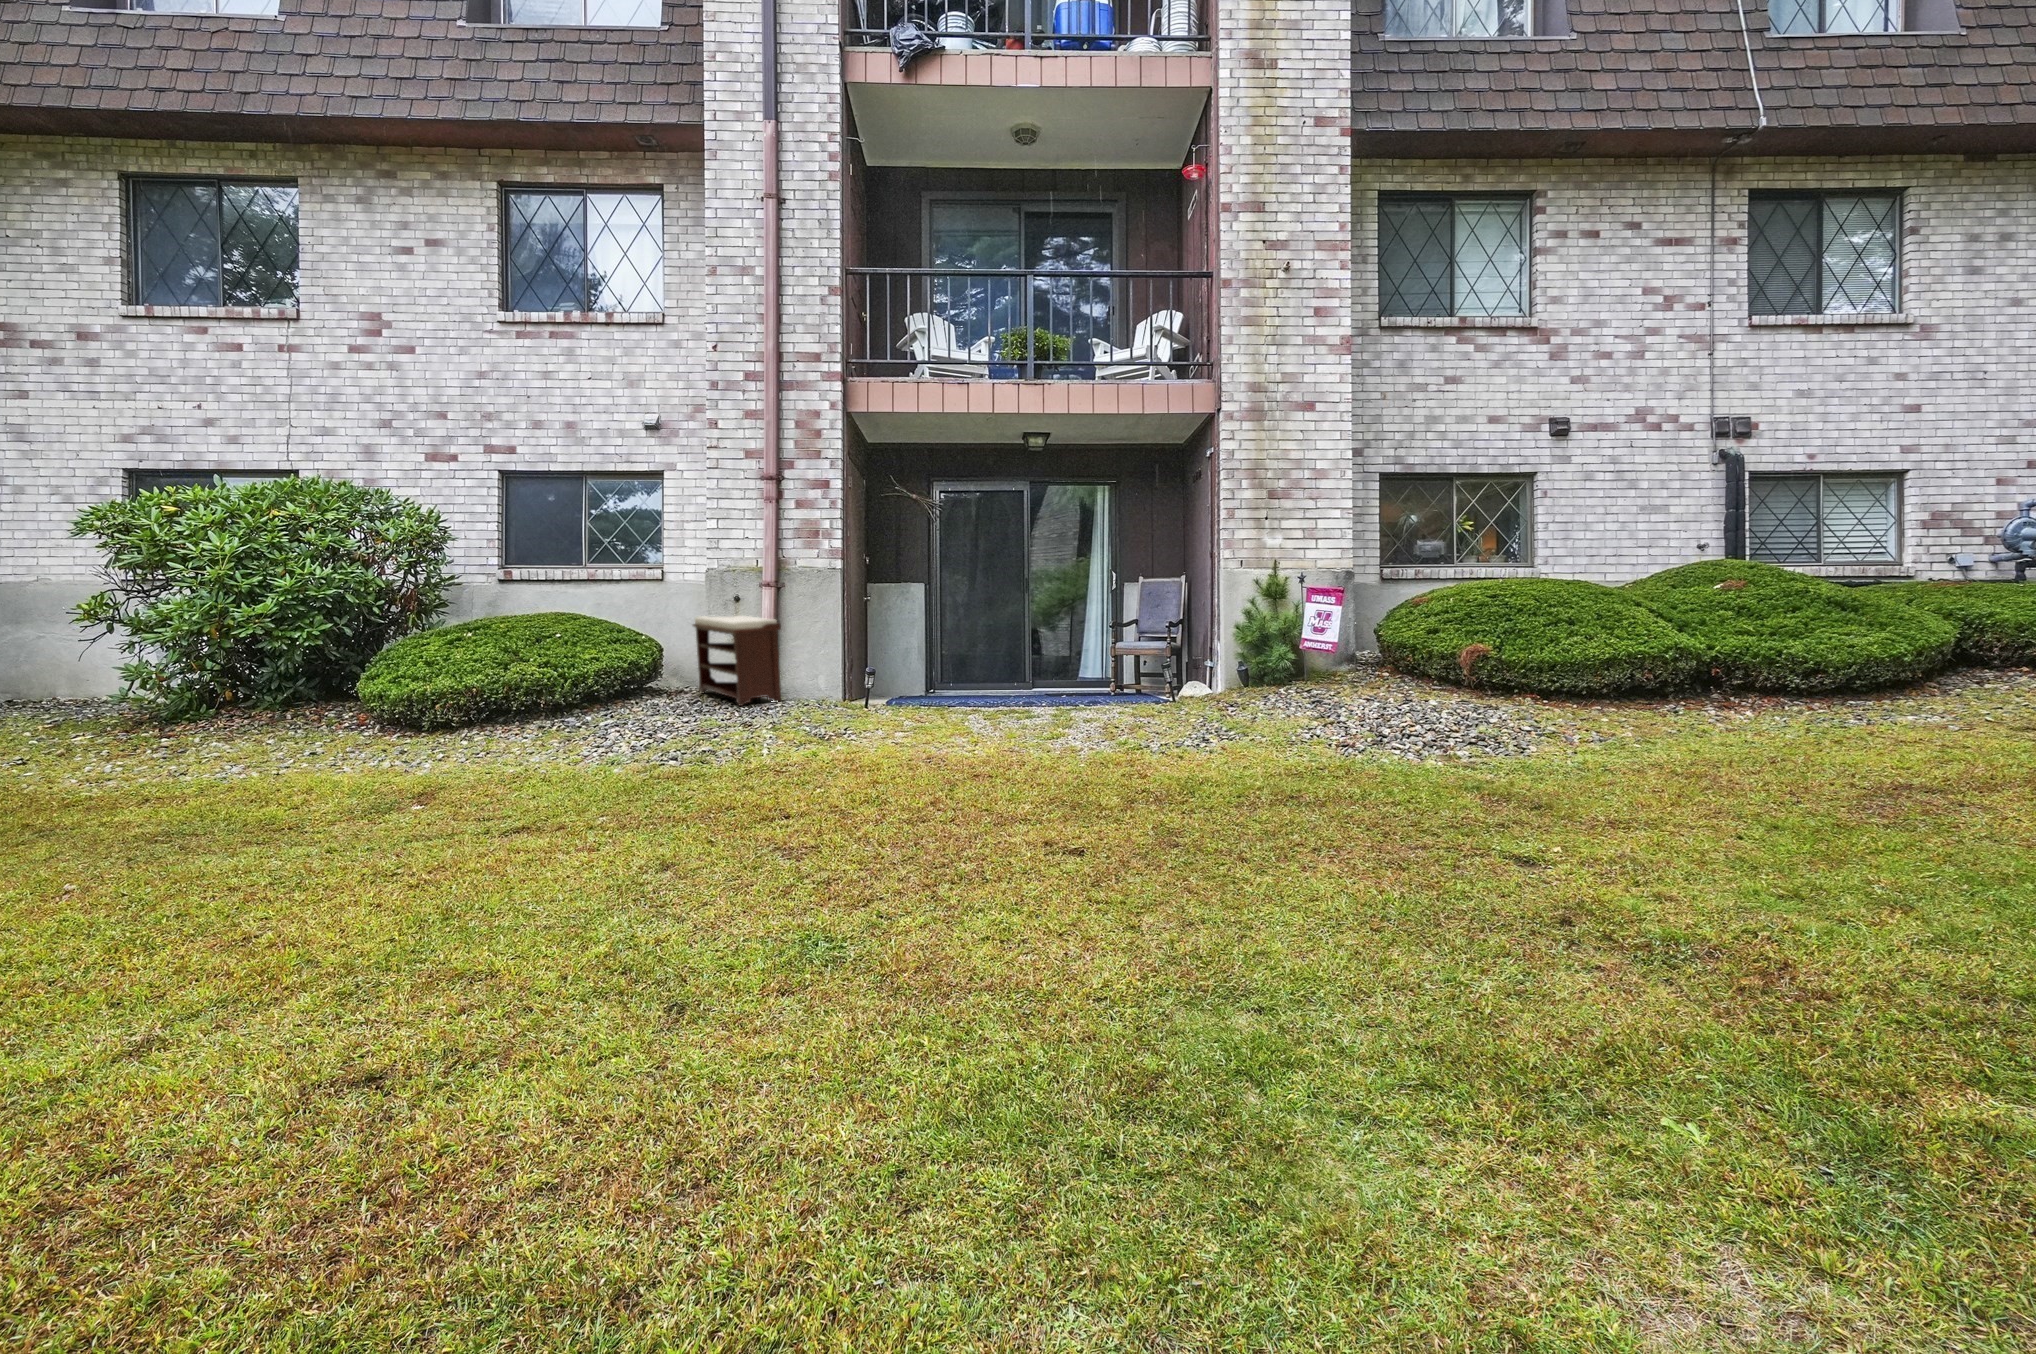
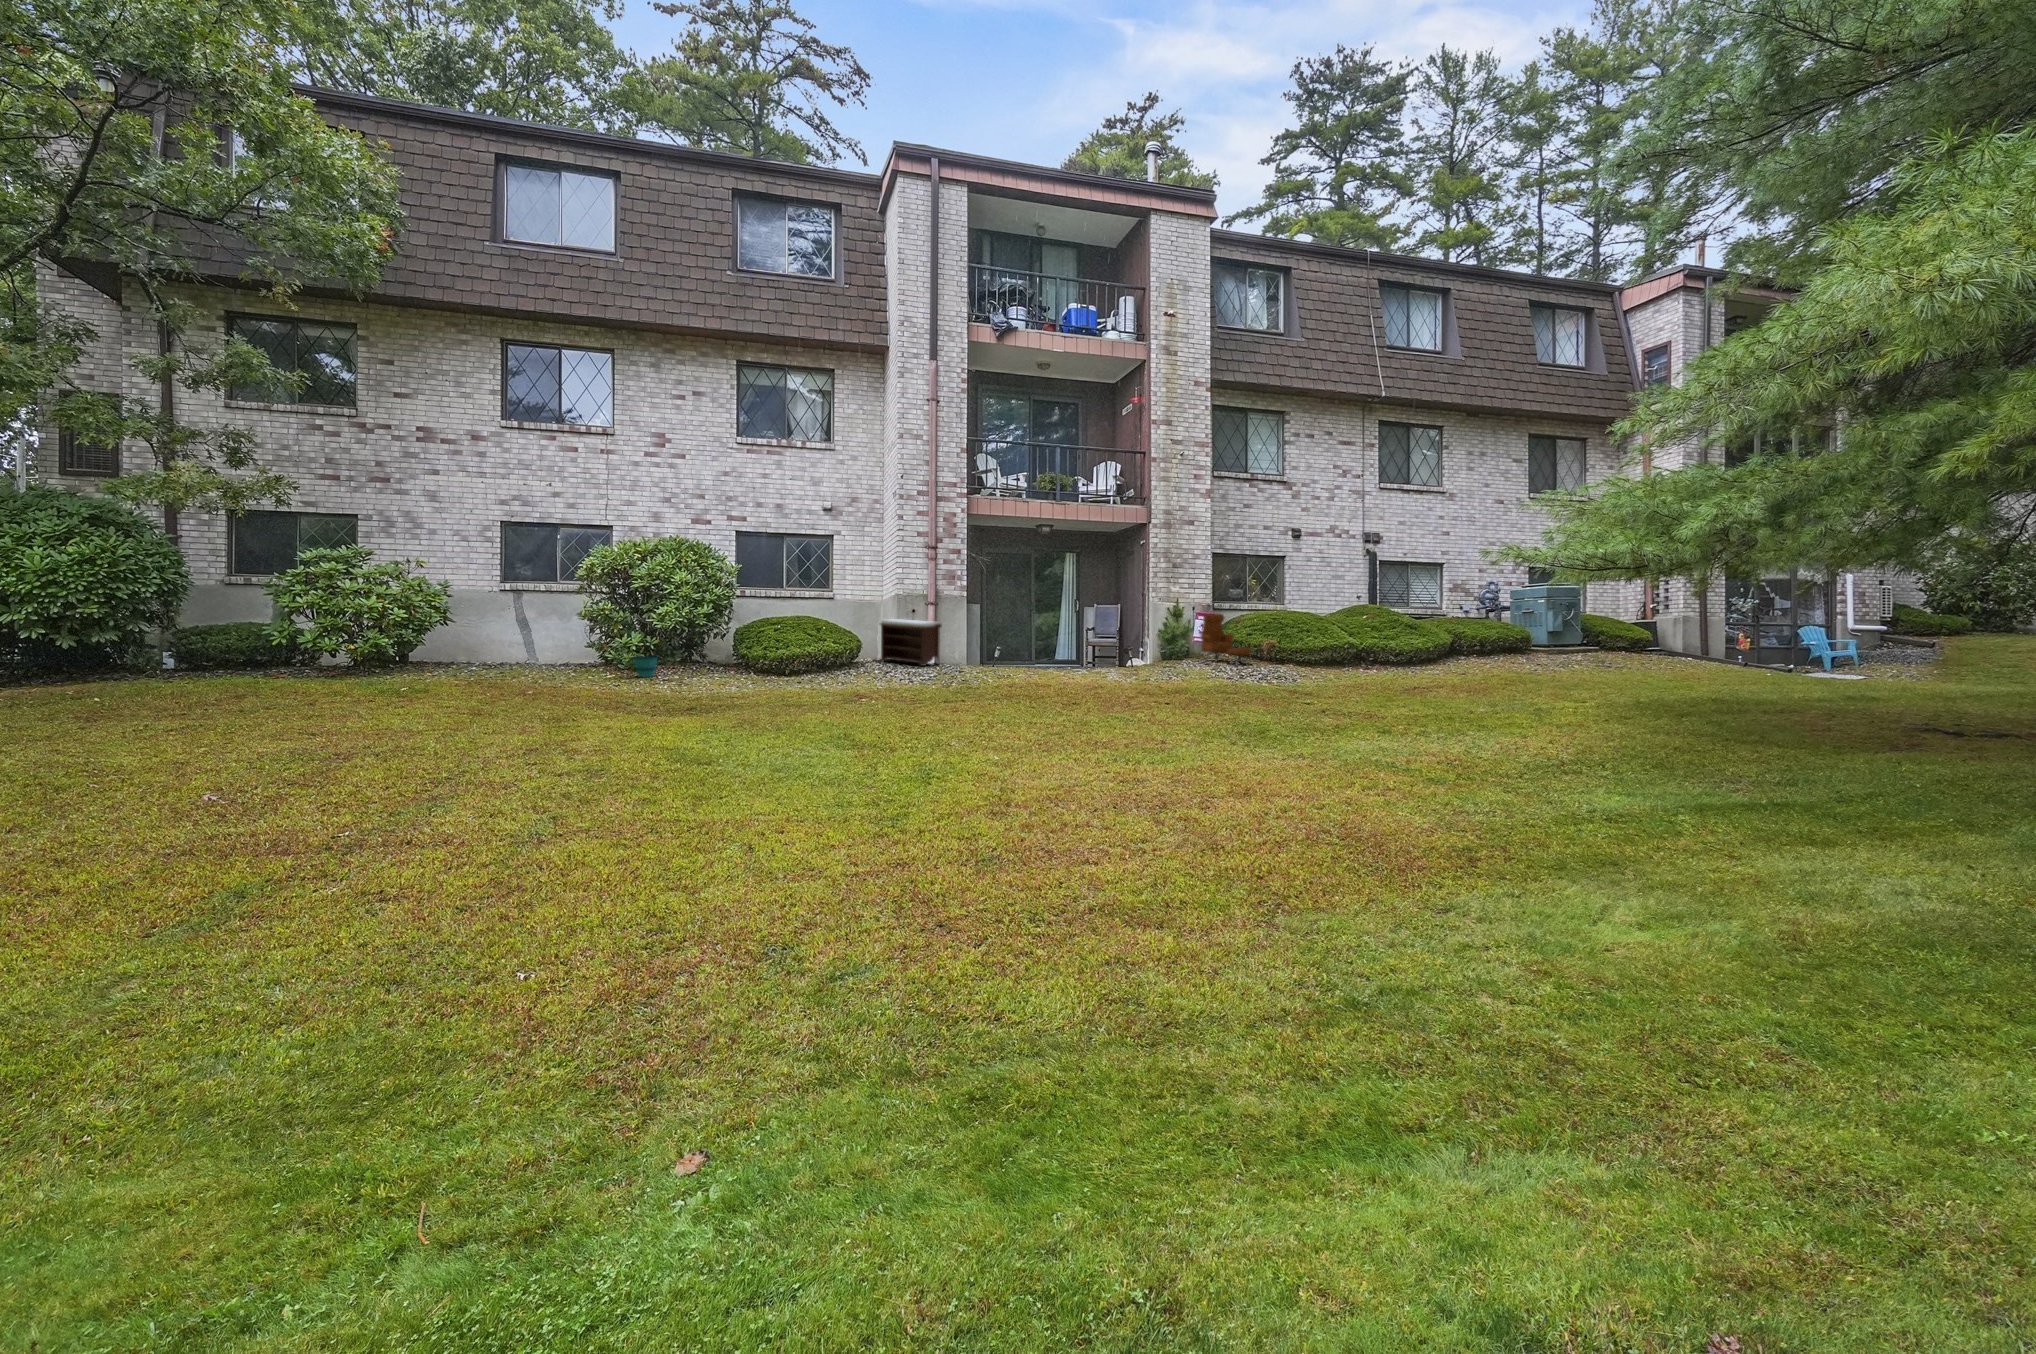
lounge chair: none [1316,589,1430,700] -> present [1200,614,1252,665]
bucket: none [171,690,233,736] -> present [632,654,658,678]

